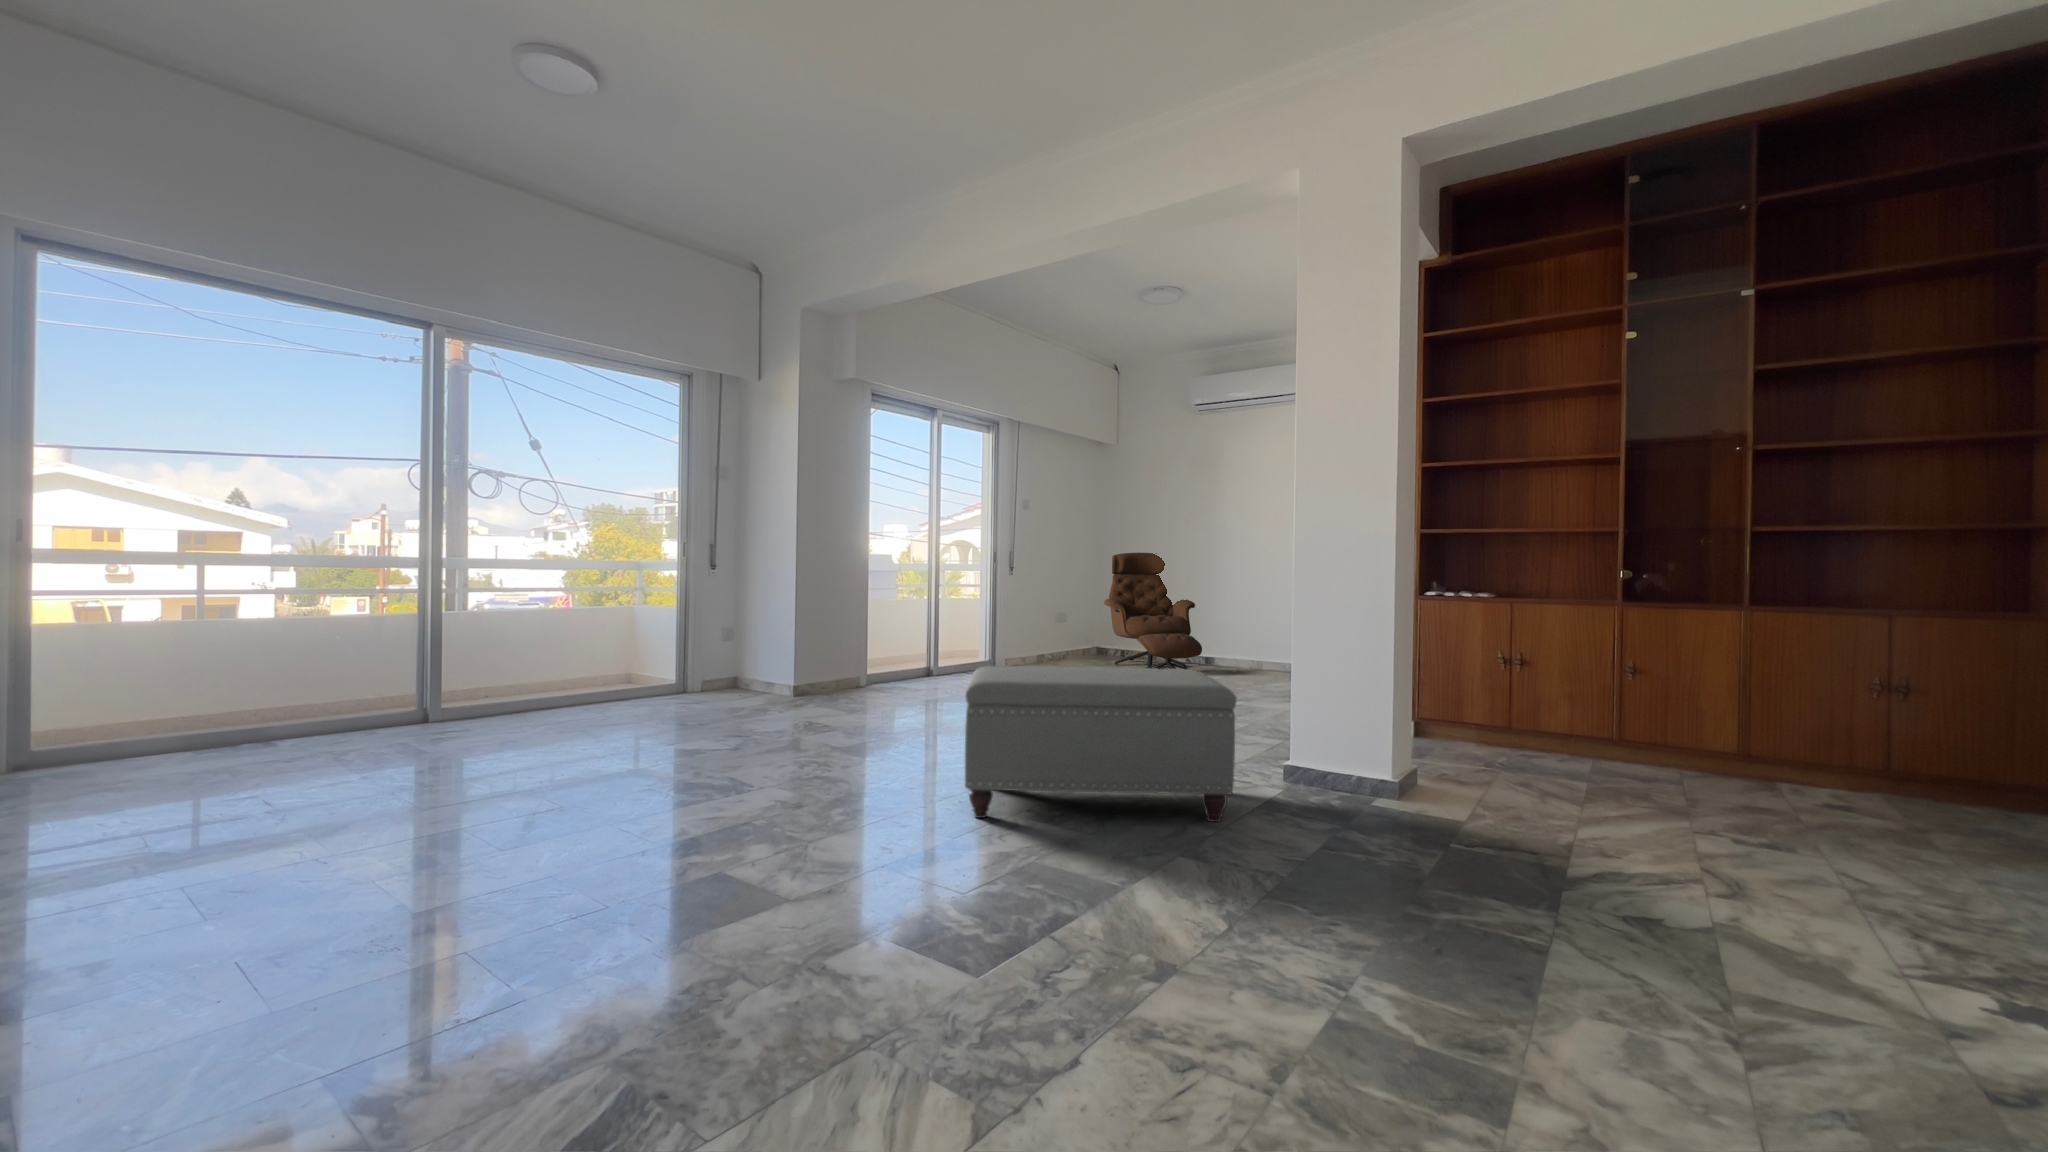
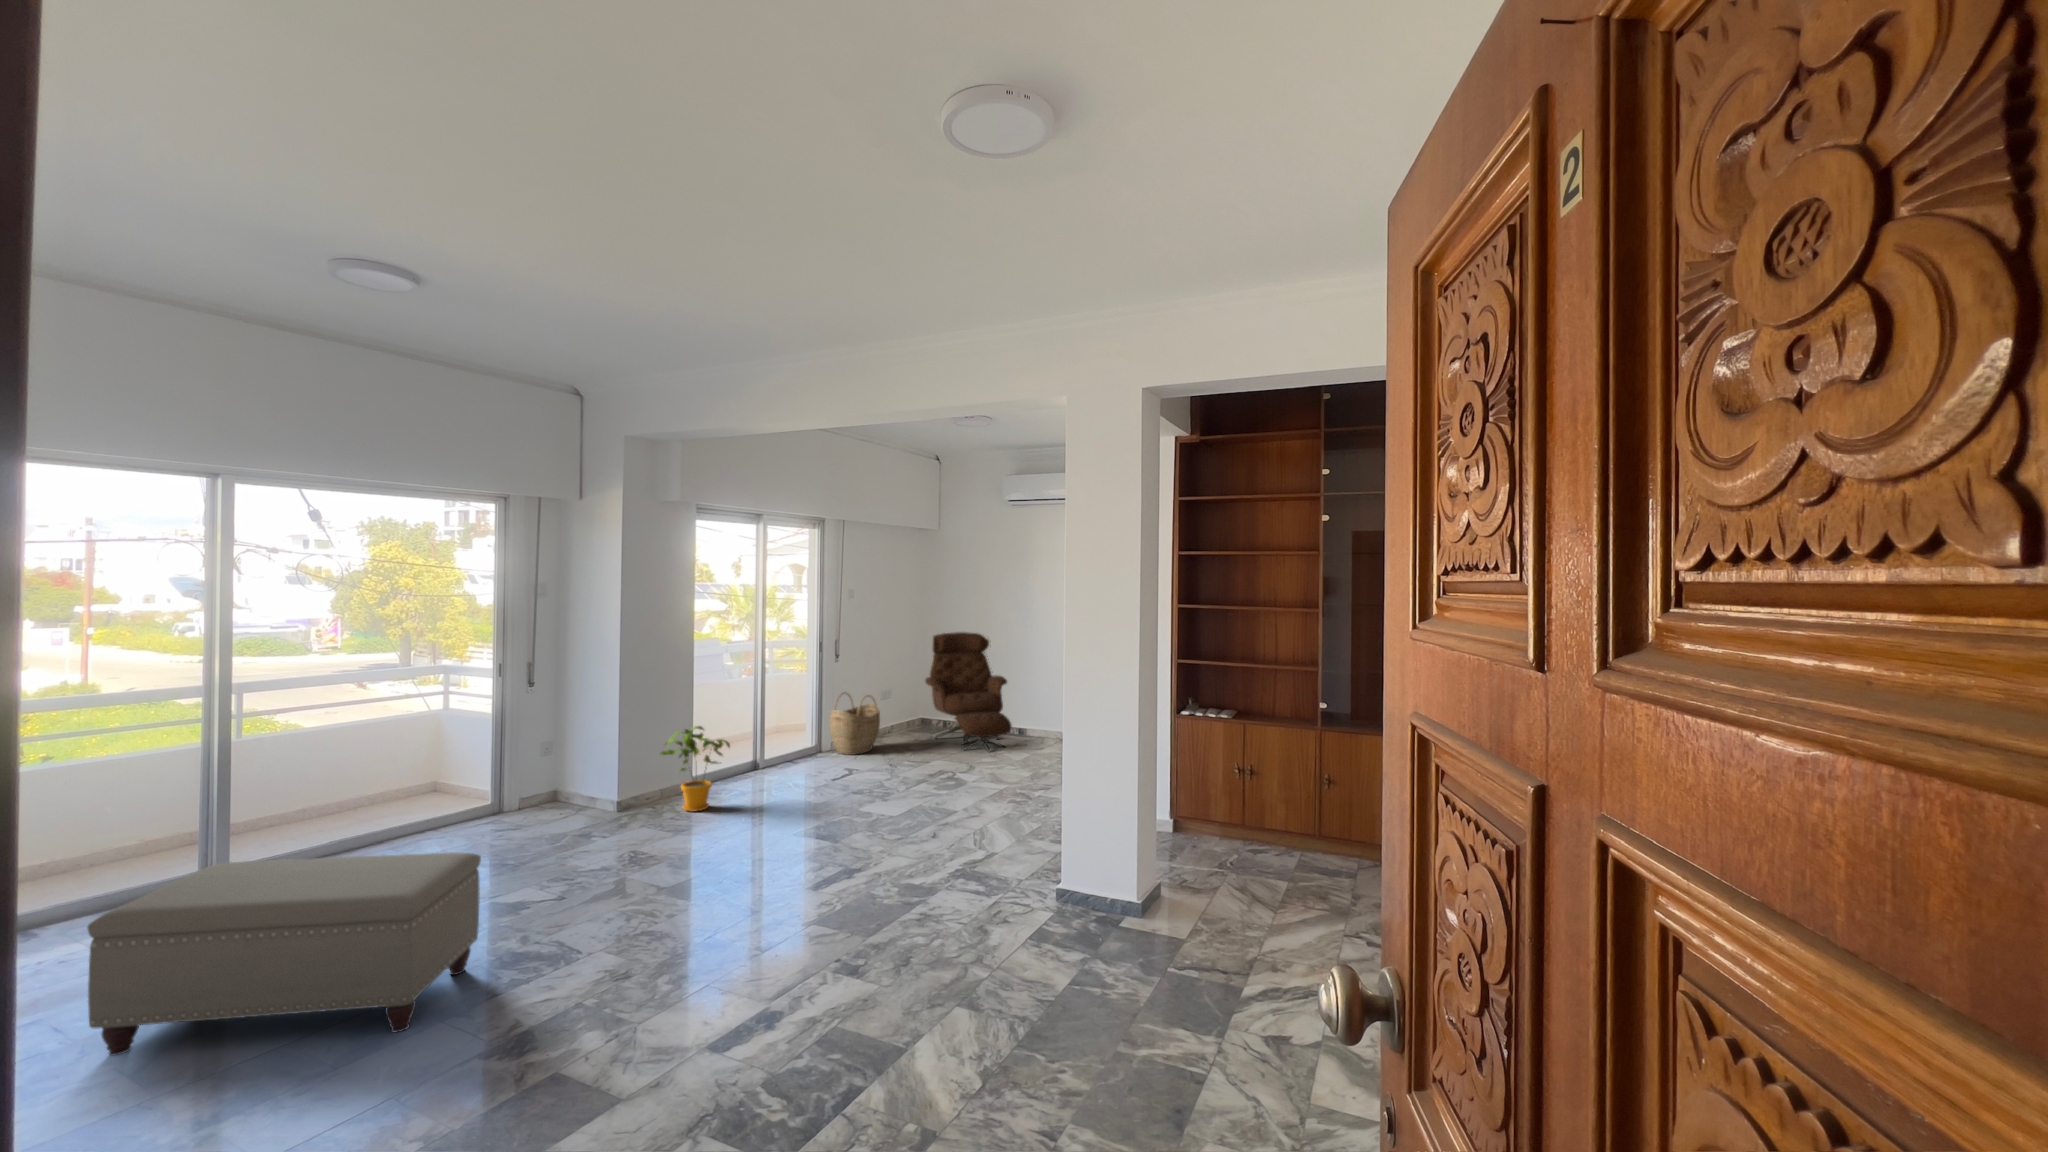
woven basket: none [1004,607,1057,672] -> present [829,693,880,755]
house plant: none [834,610,905,702] -> present [660,726,730,812]
ottoman: present [965,666,1237,822] -> present [88,852,481,1056]

